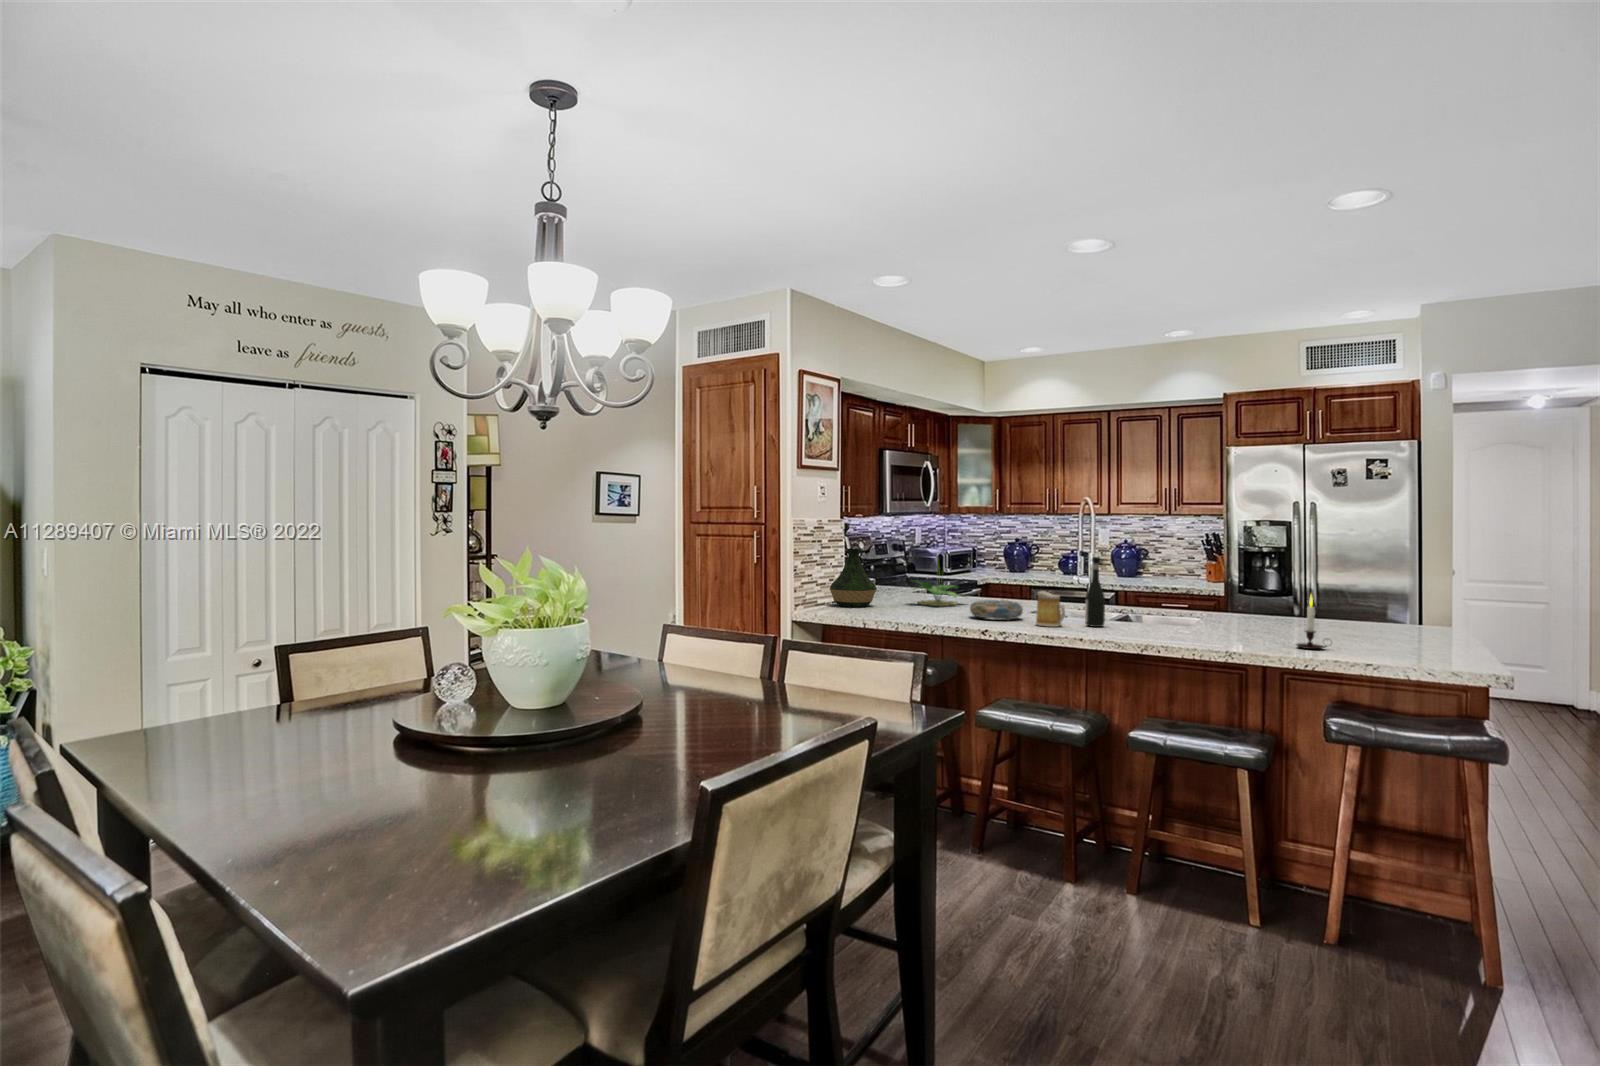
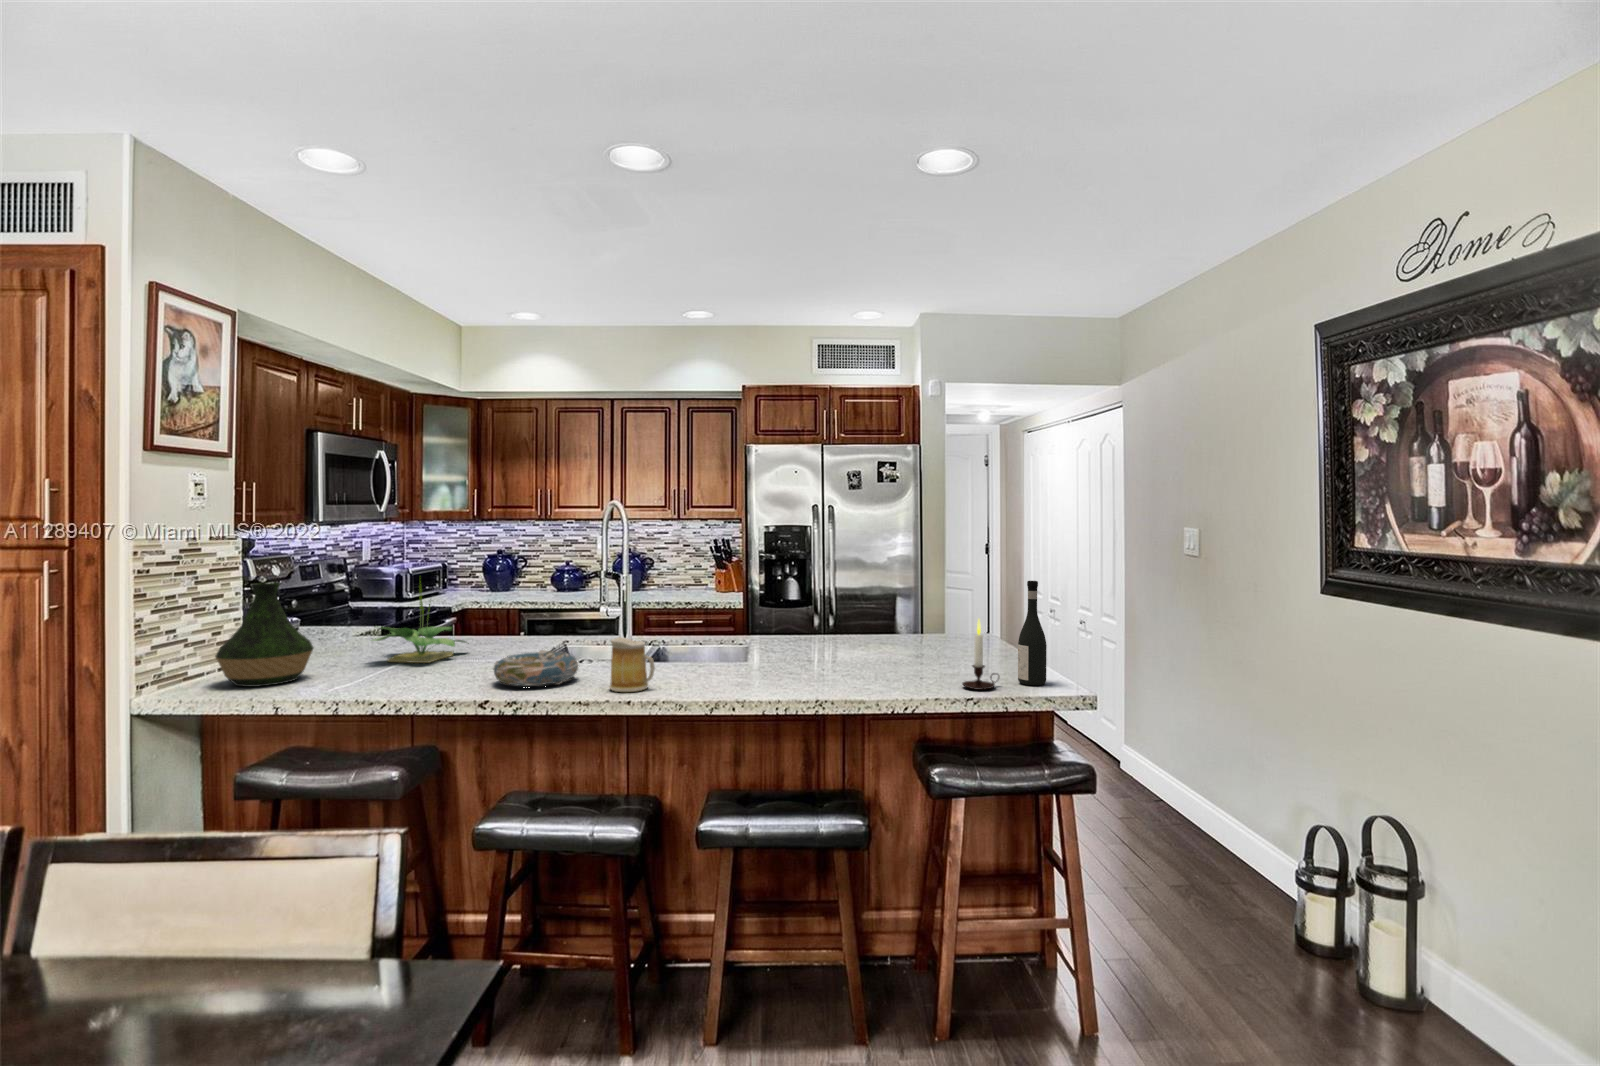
wine bottle: present [1085,557,1105,627] -> present [1018,581,1047,685]

